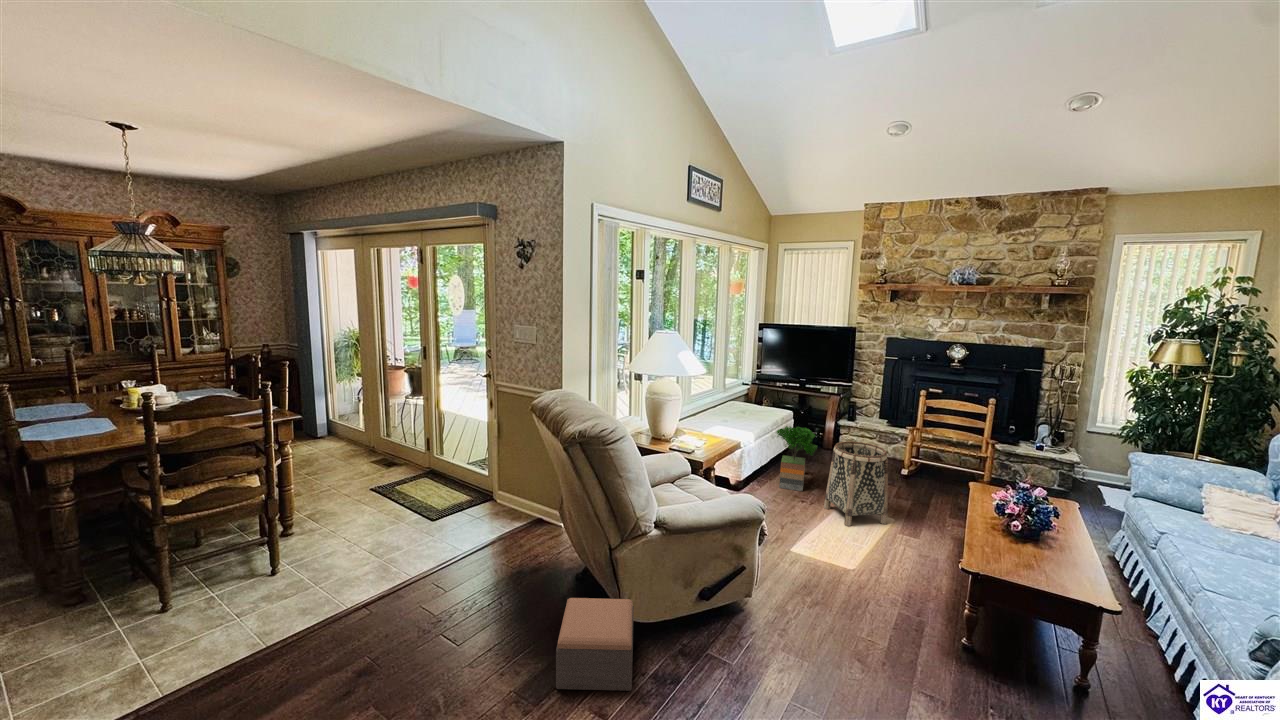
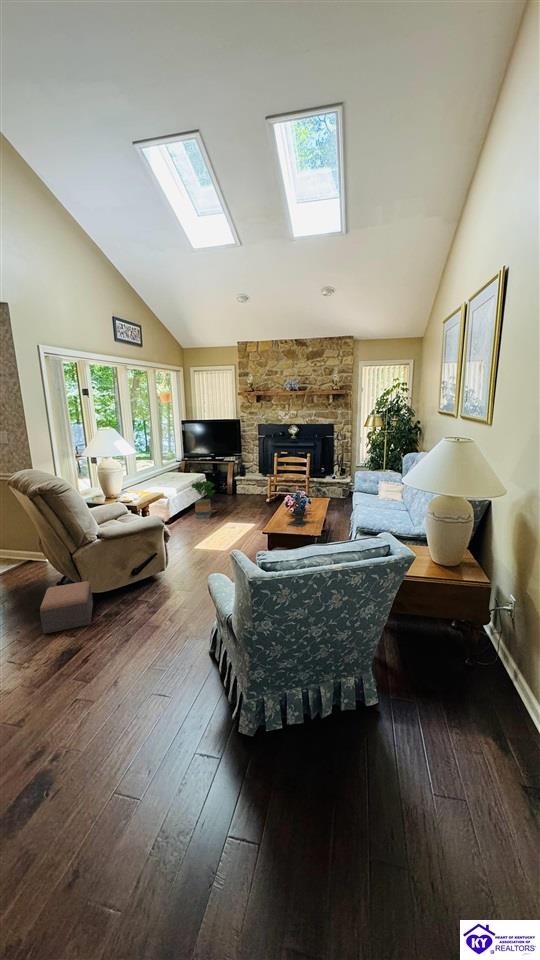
basket: present [824,441,888,526] -> none [219,484,252,531]
candle holder: none [1010,486,1066,573] -> present [288,492,309,527]

